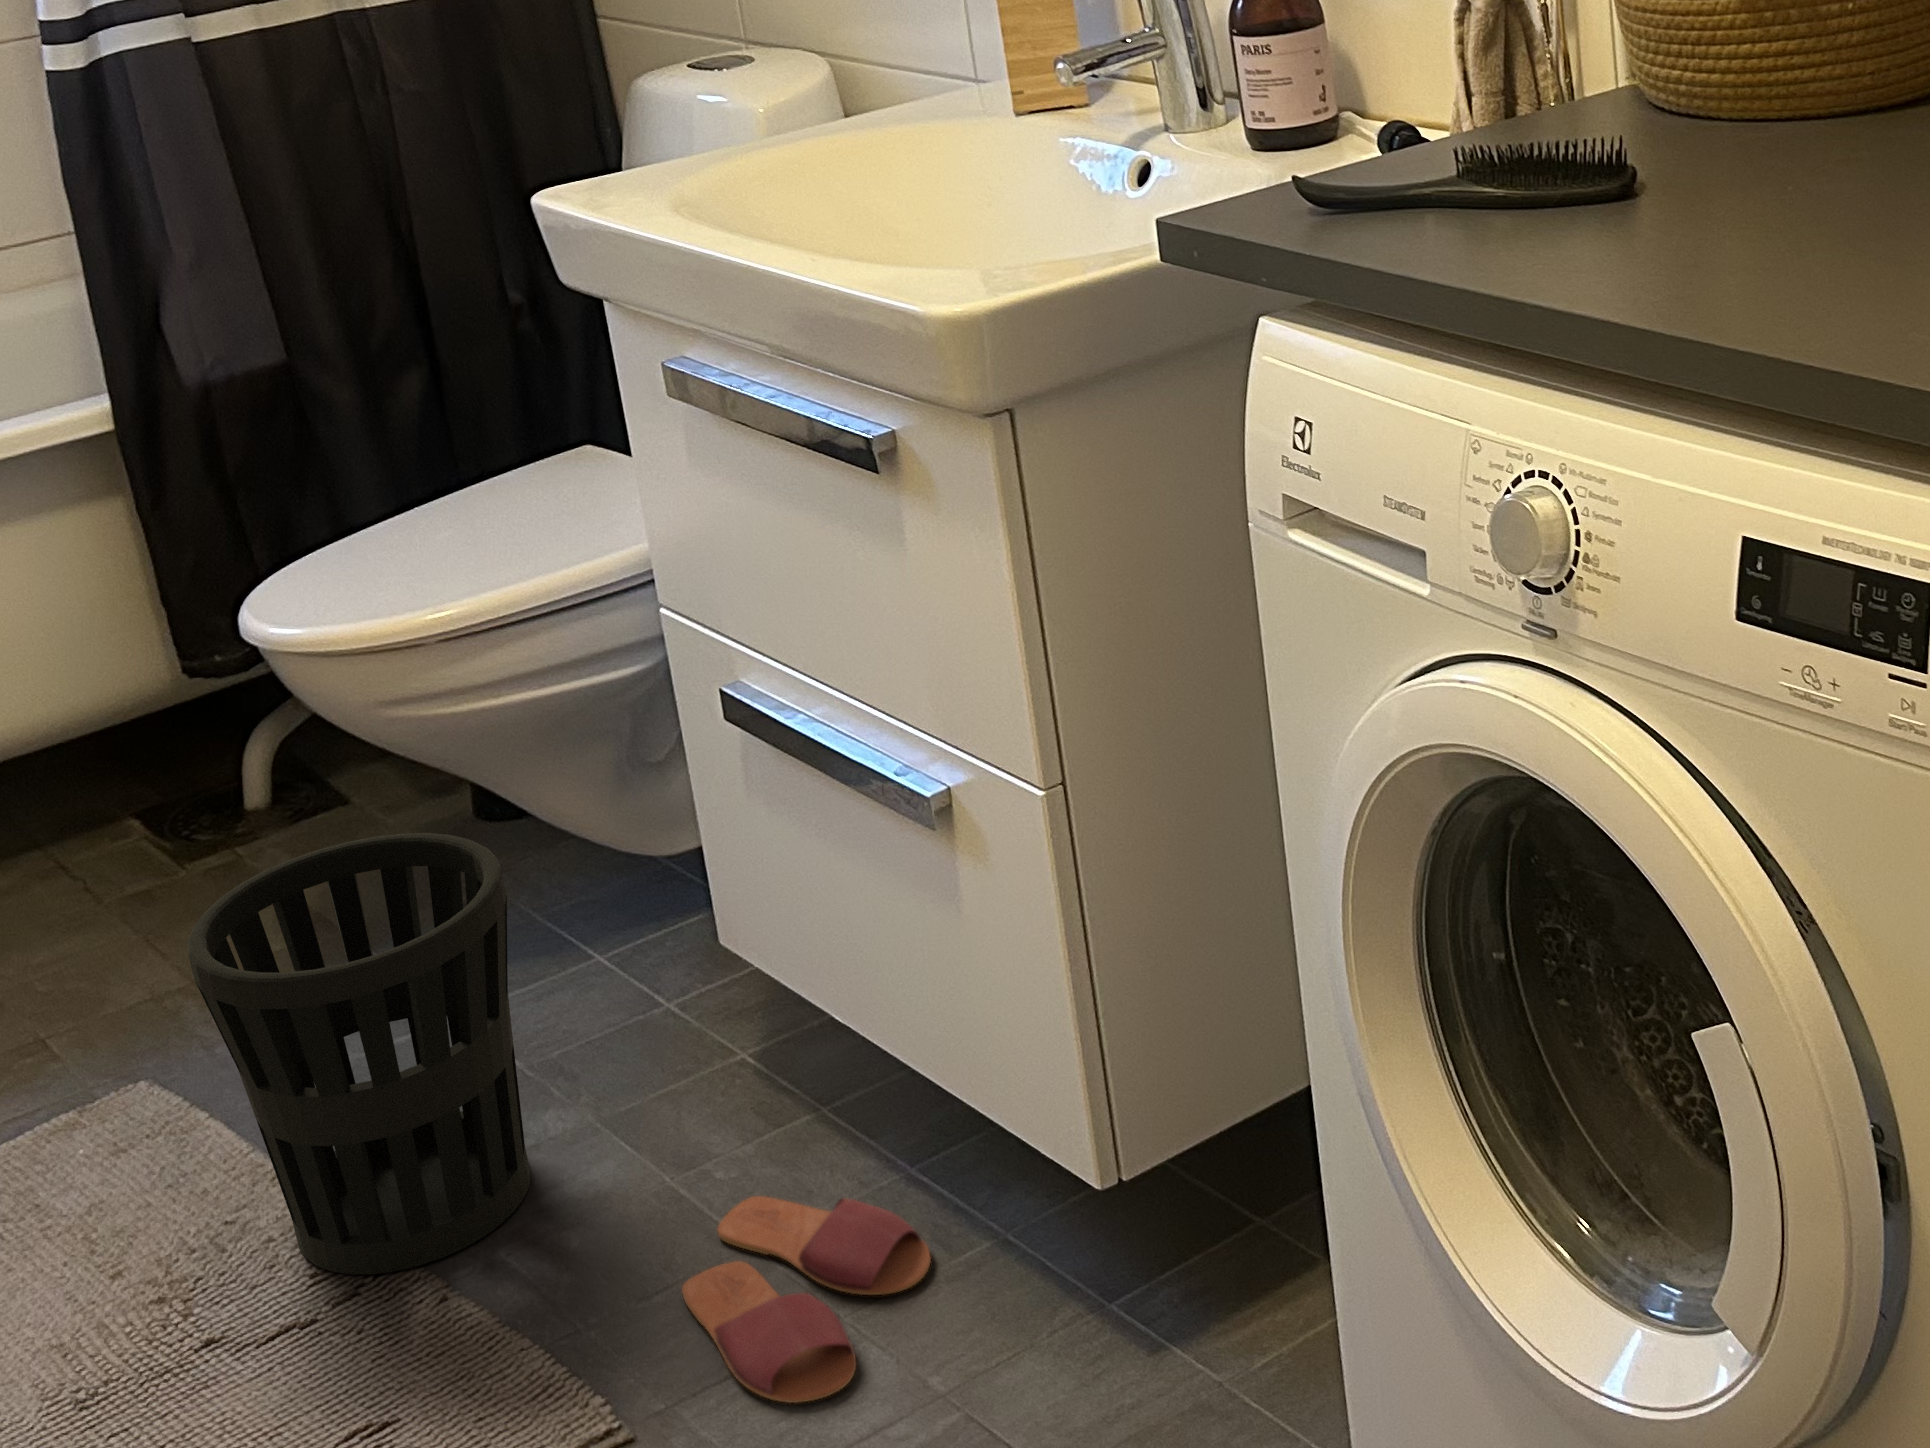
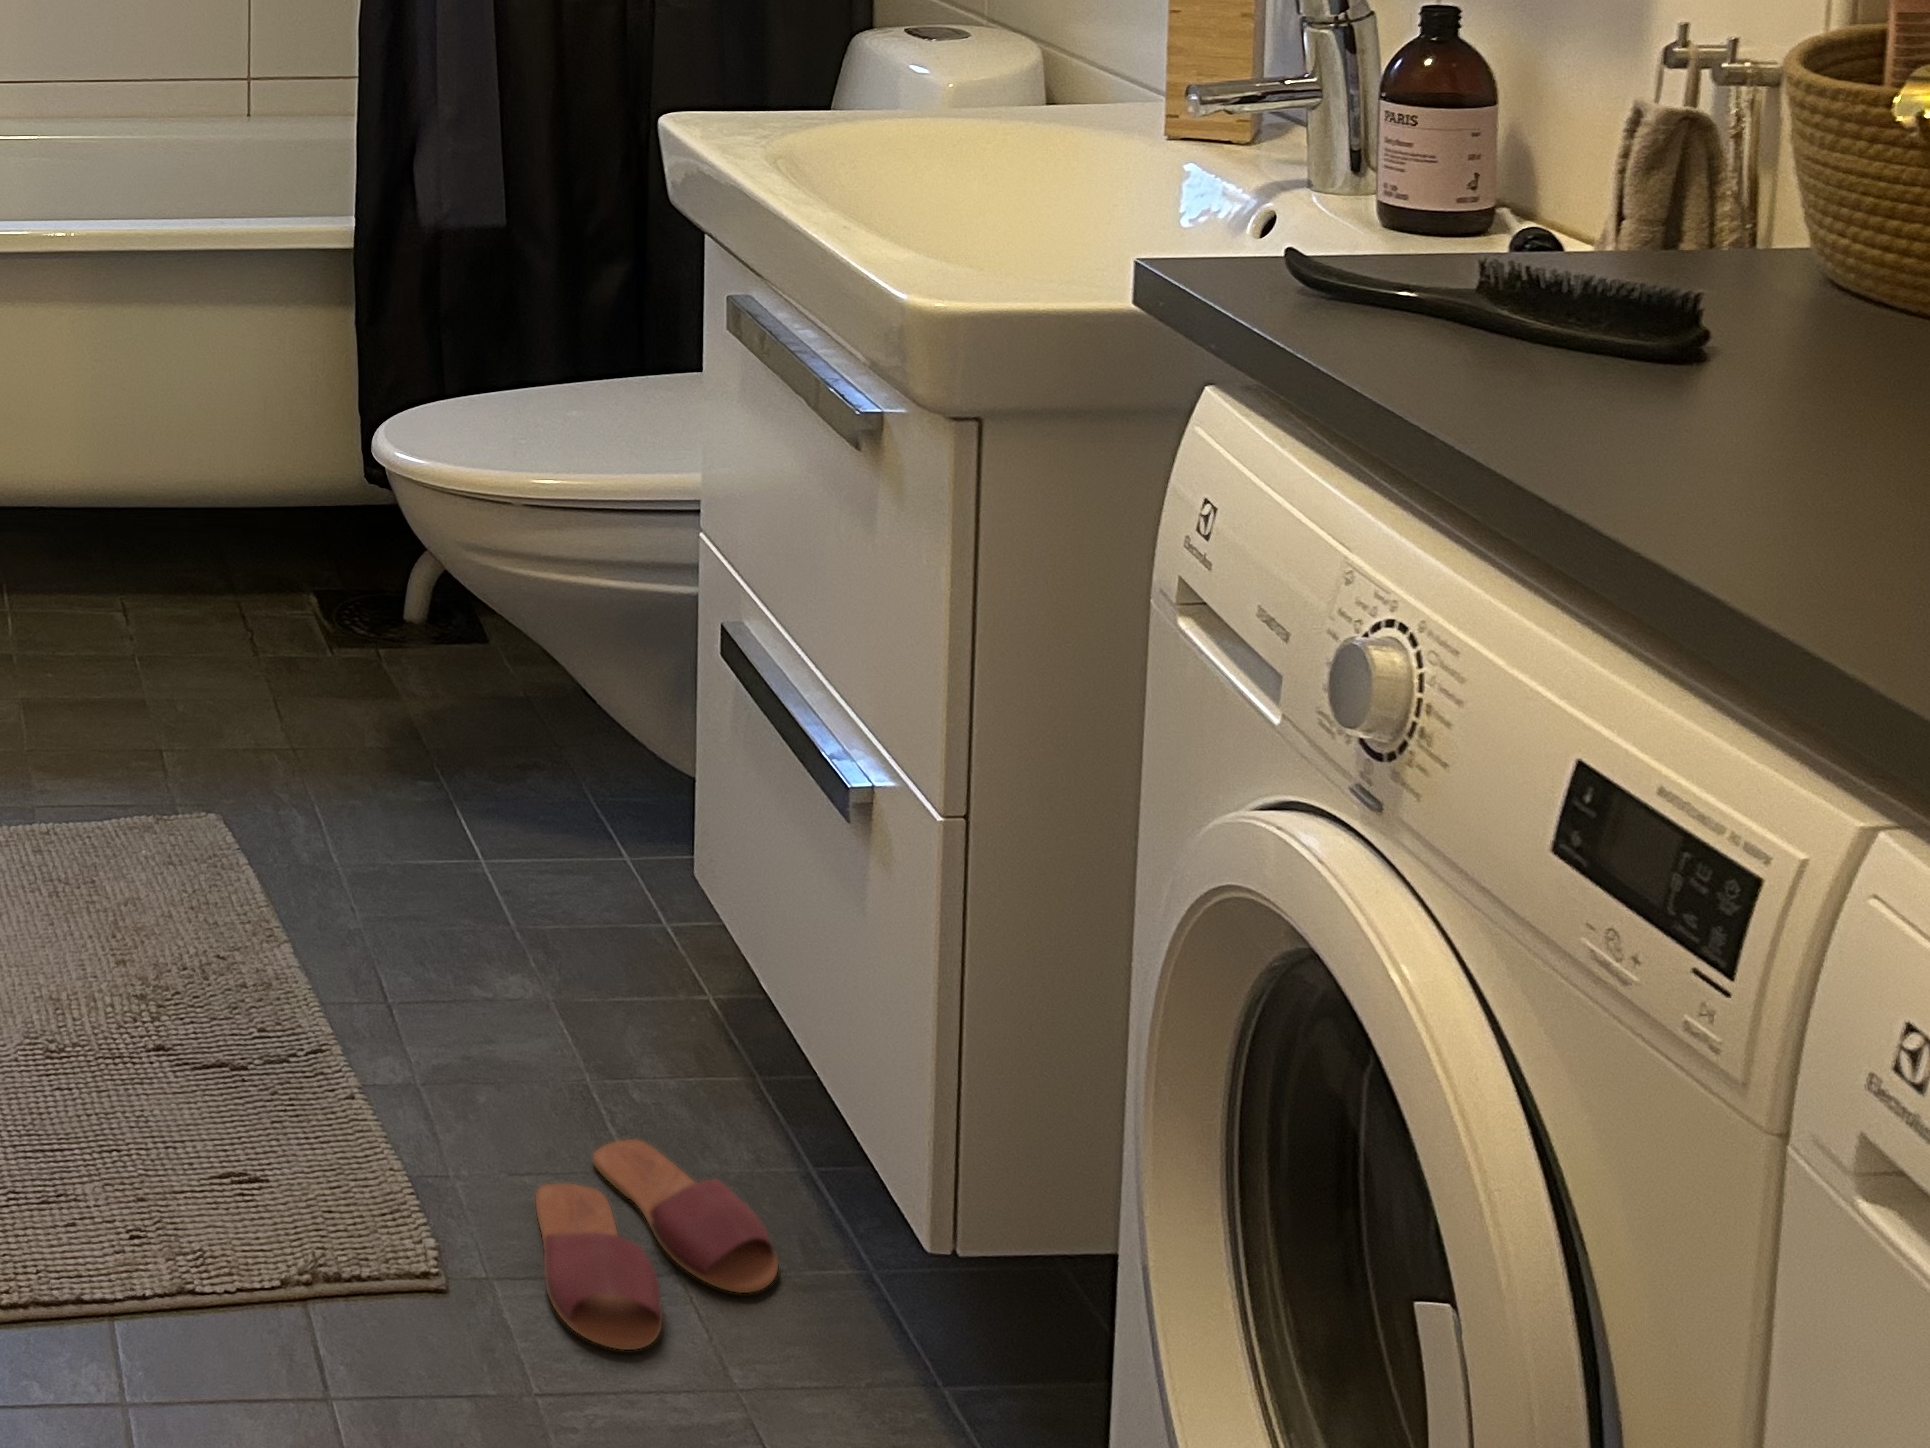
wastebasket: present [188,833,531,1274] -> none [225,659,499,1066]

